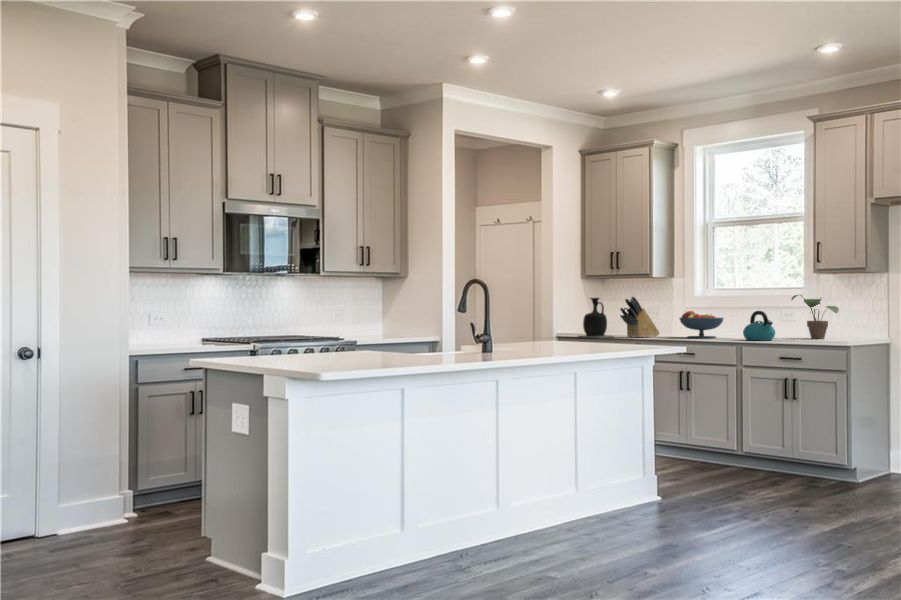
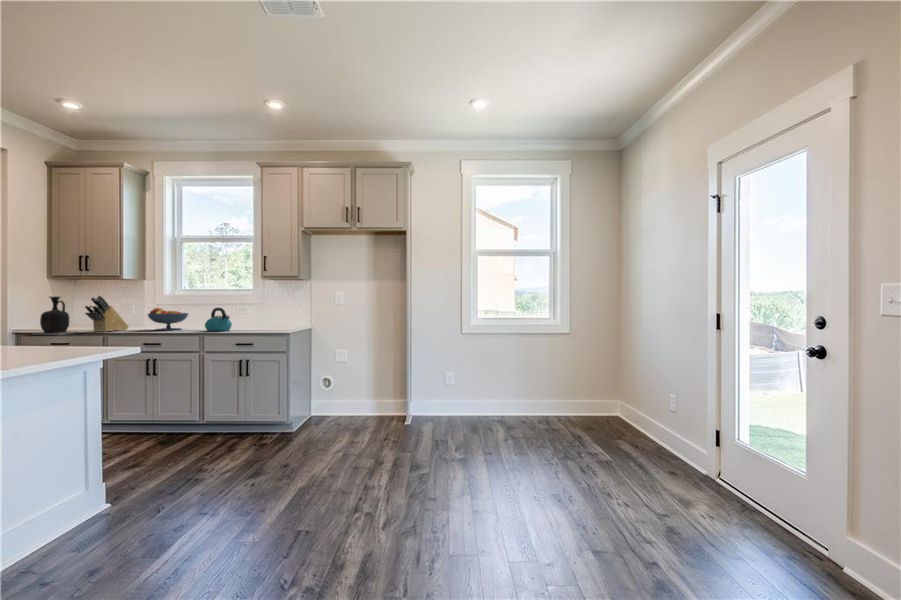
potted plant: present [792,295,839,339] -> none [244,292,279,327]

